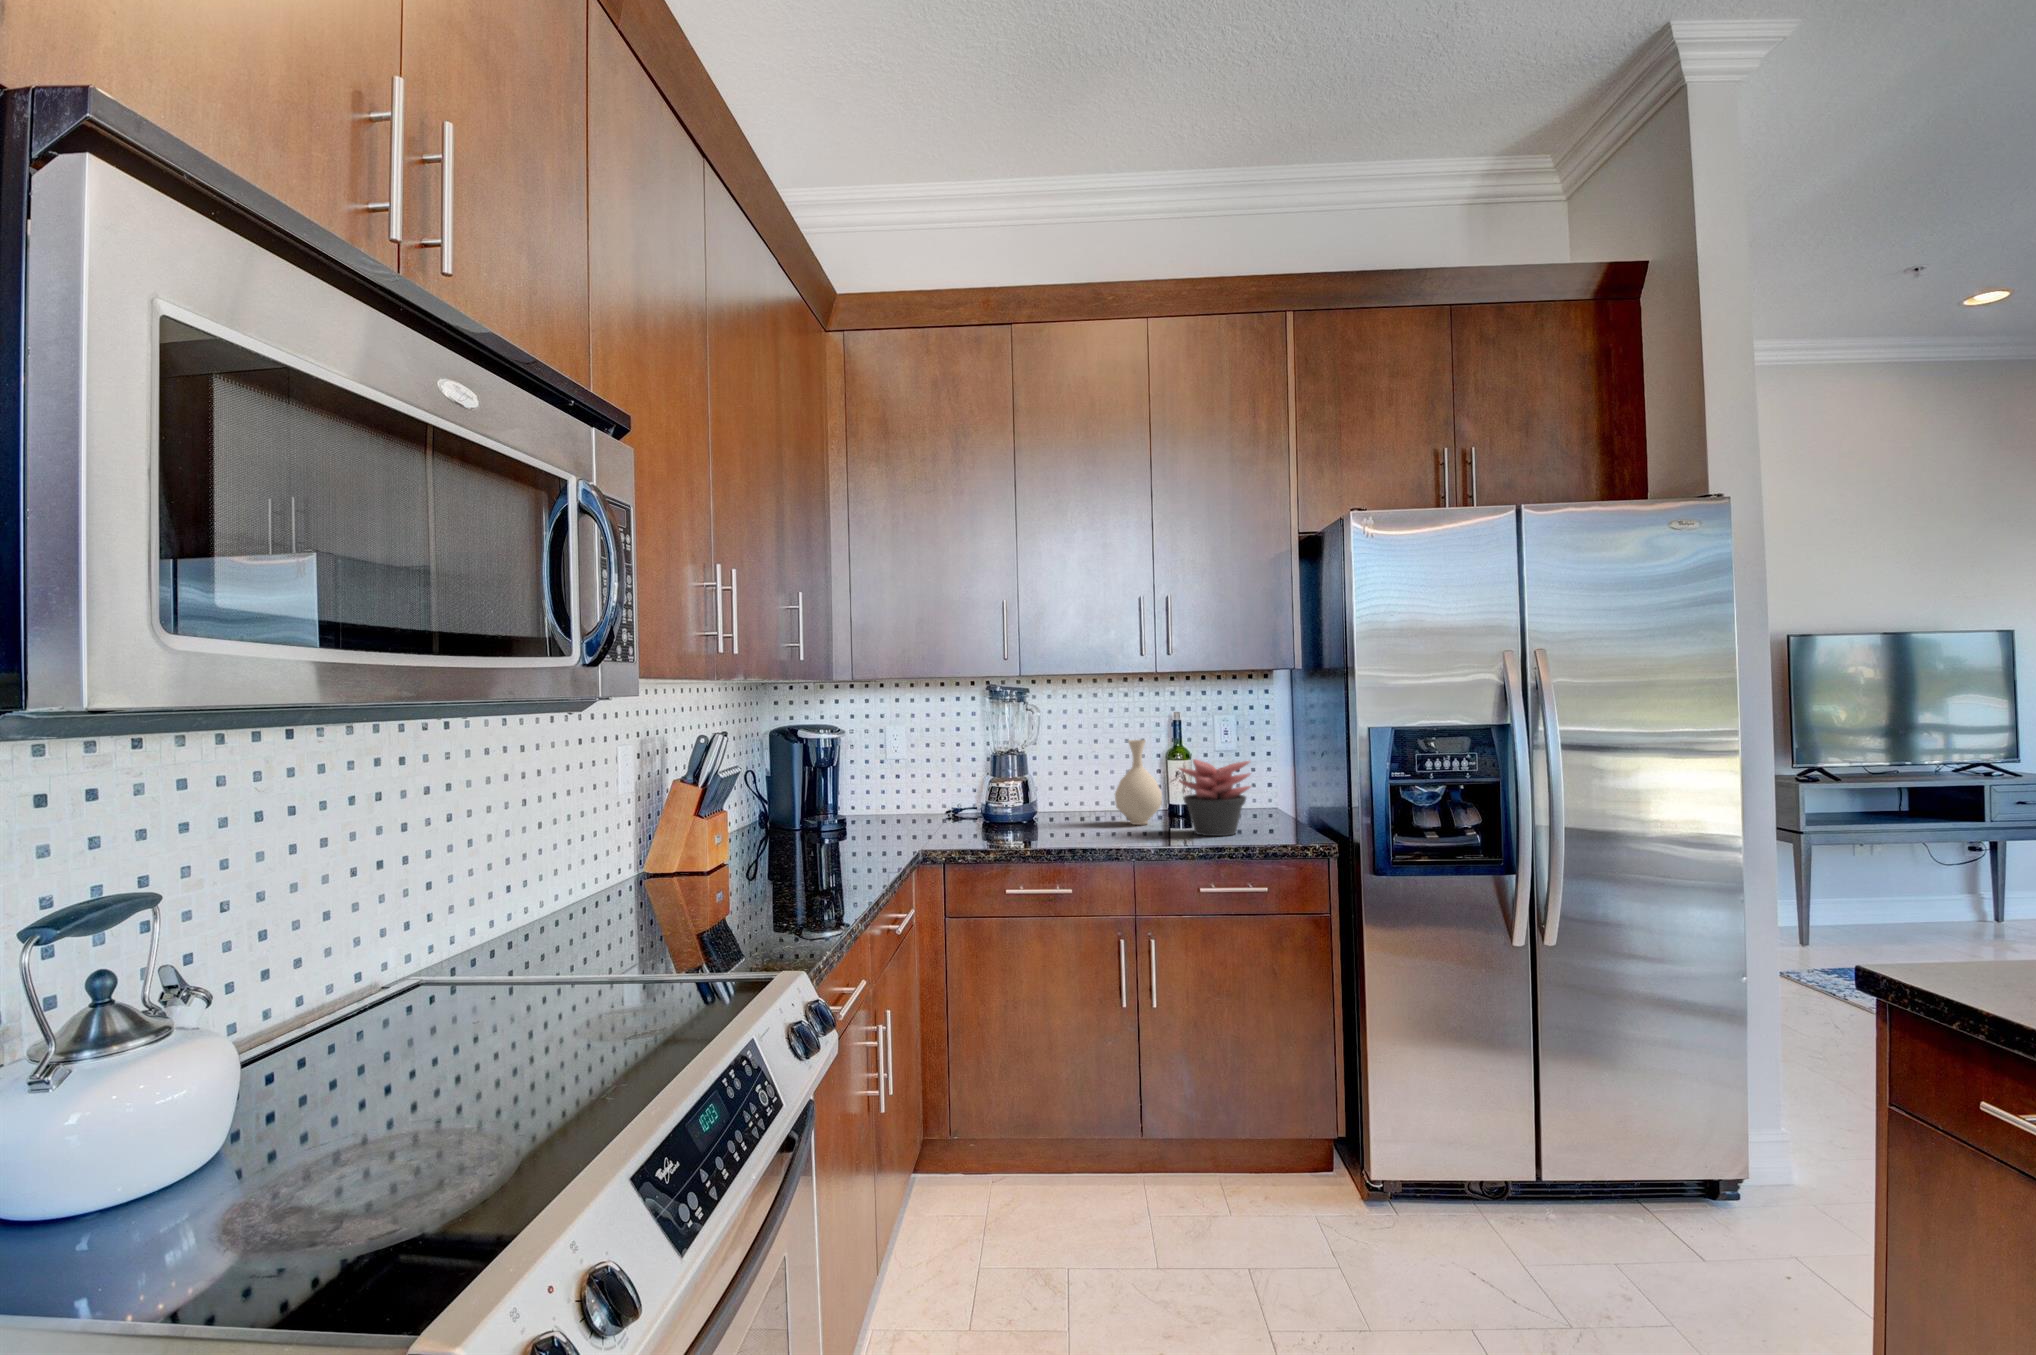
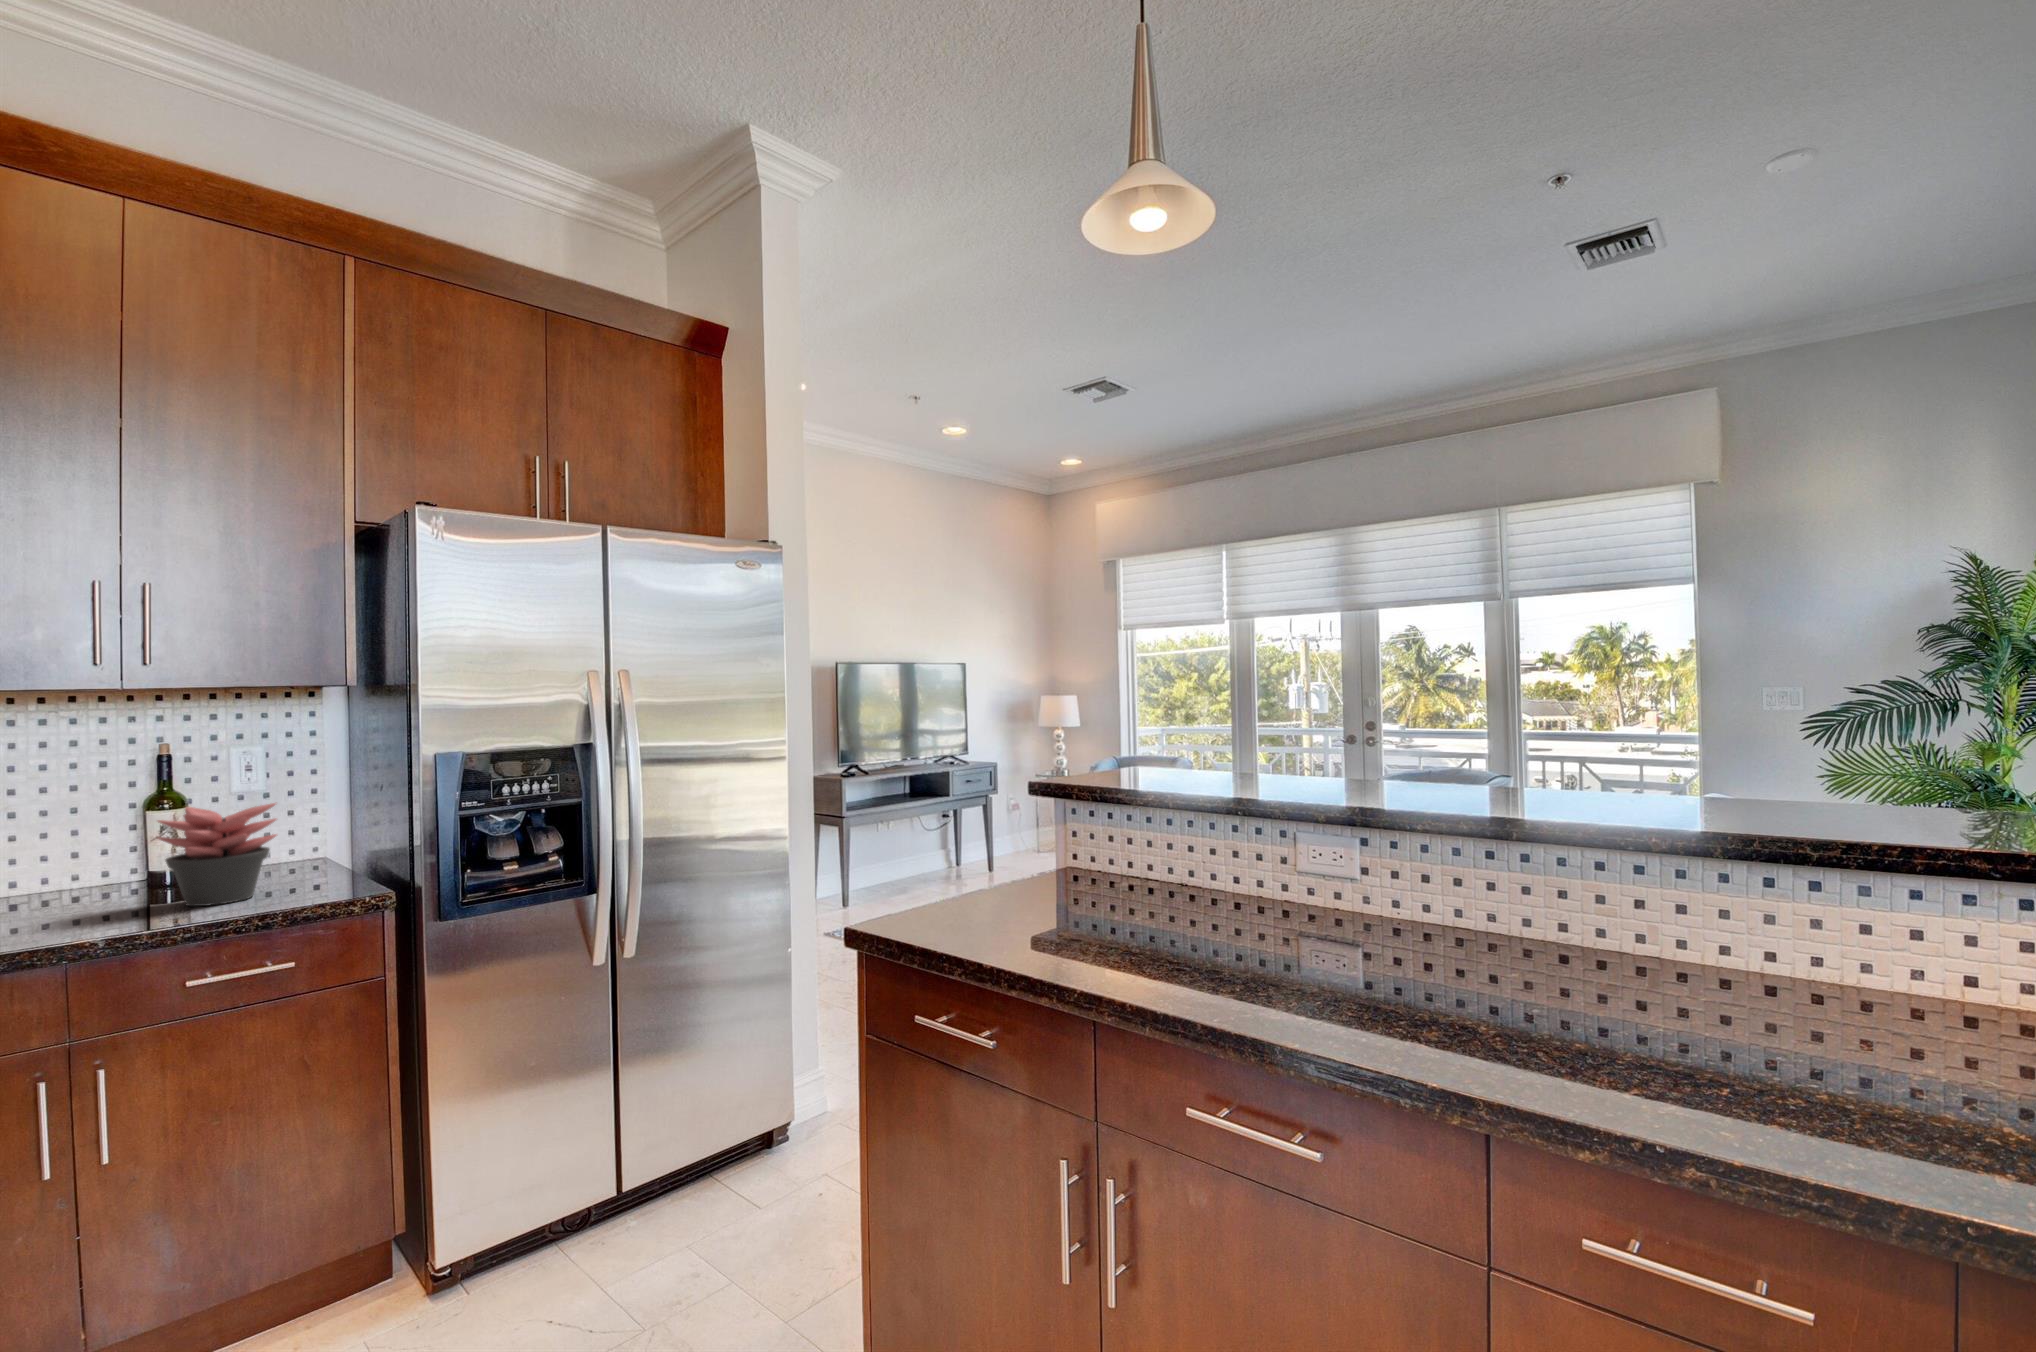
vase: present [1115,740,1162,825] -> none [44,786,134,905]

